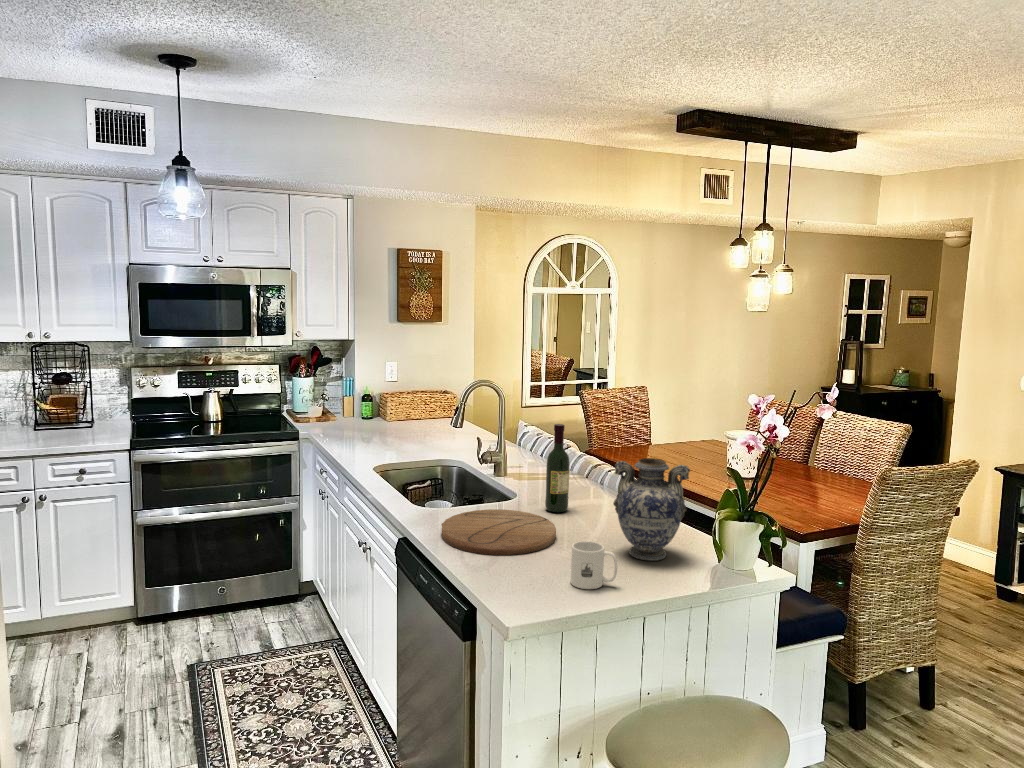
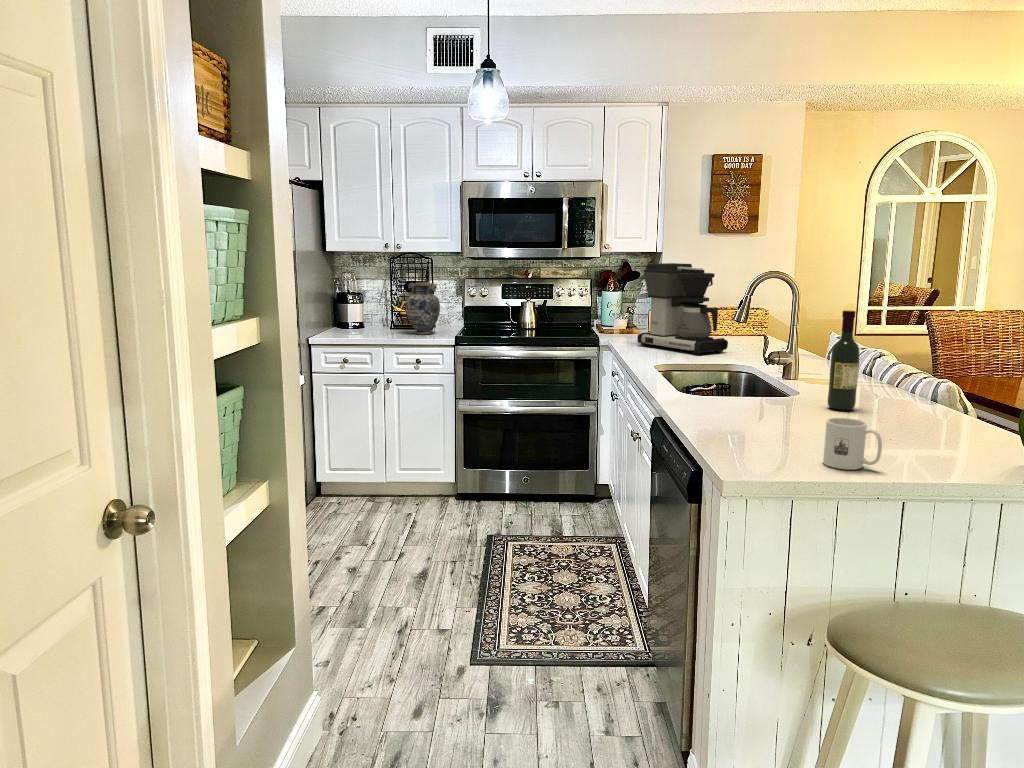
coffee maker: none [341,355,431,448] -> present [637,263,728,355]
decorative vase: present [613,458,690,561] -> present [406,282,440,335]
cutting board: present [442,509,556,555] -> none [697,398,827,436]

